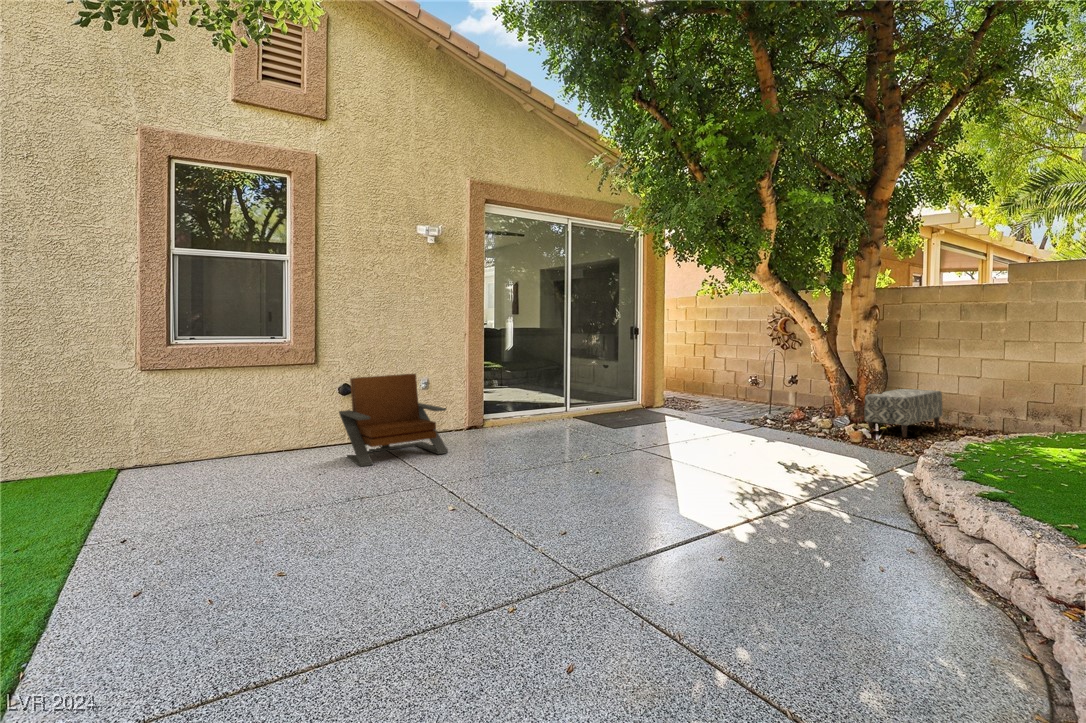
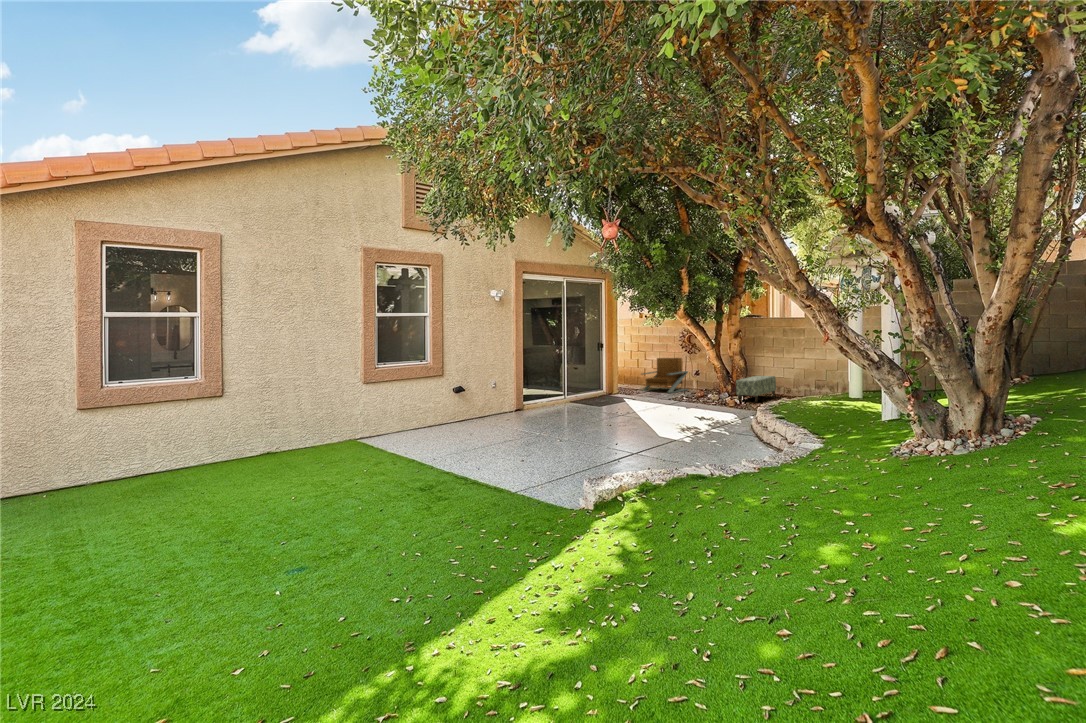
lounge chair: present [339,374,448,467] -> present [642,358,688,393]

